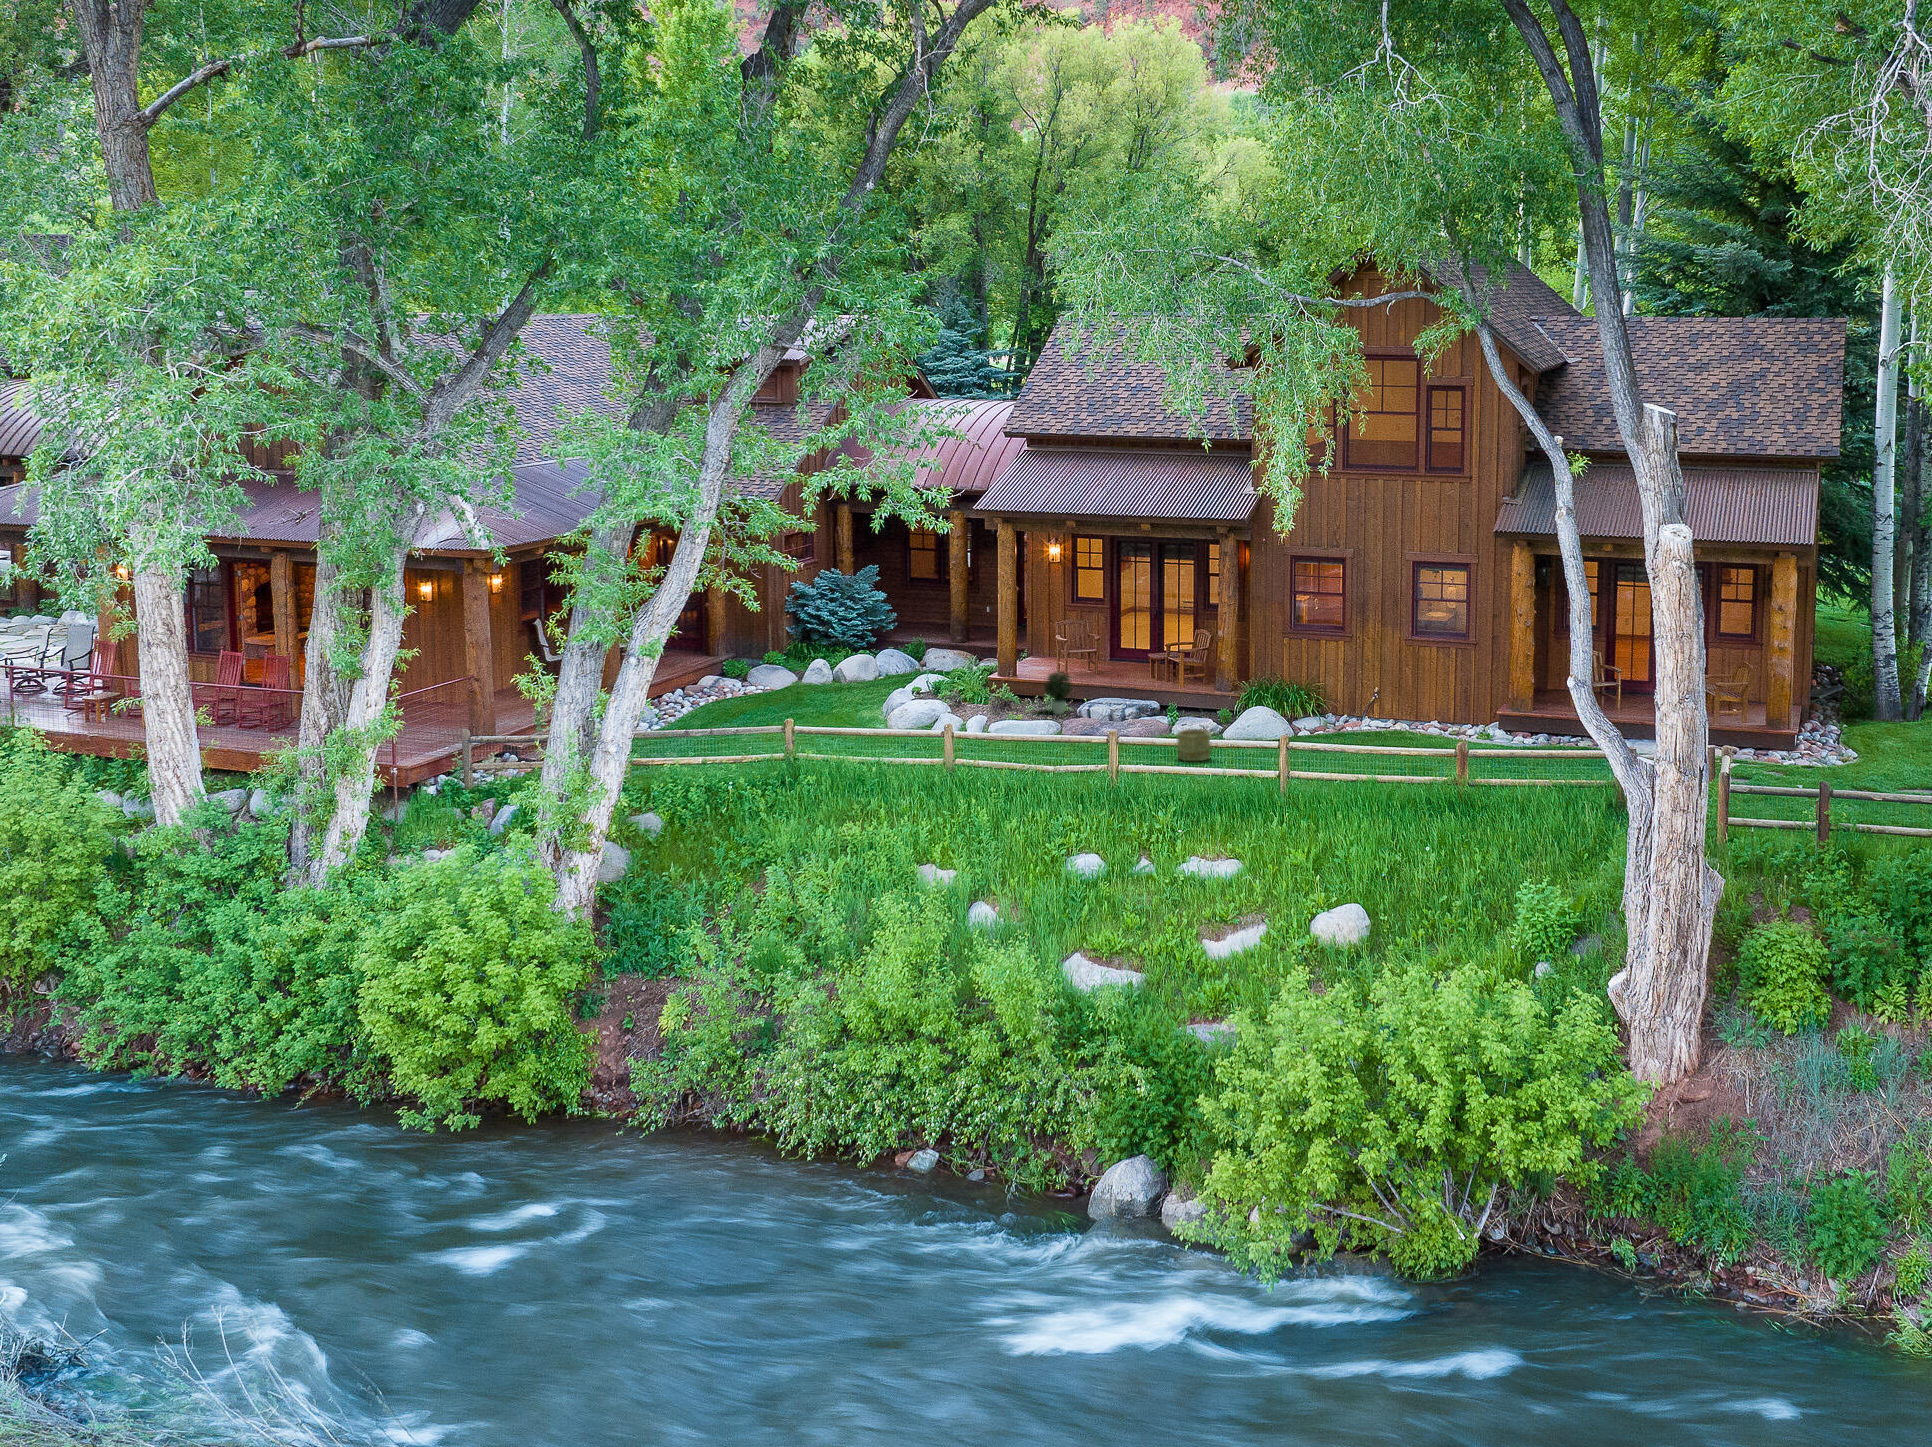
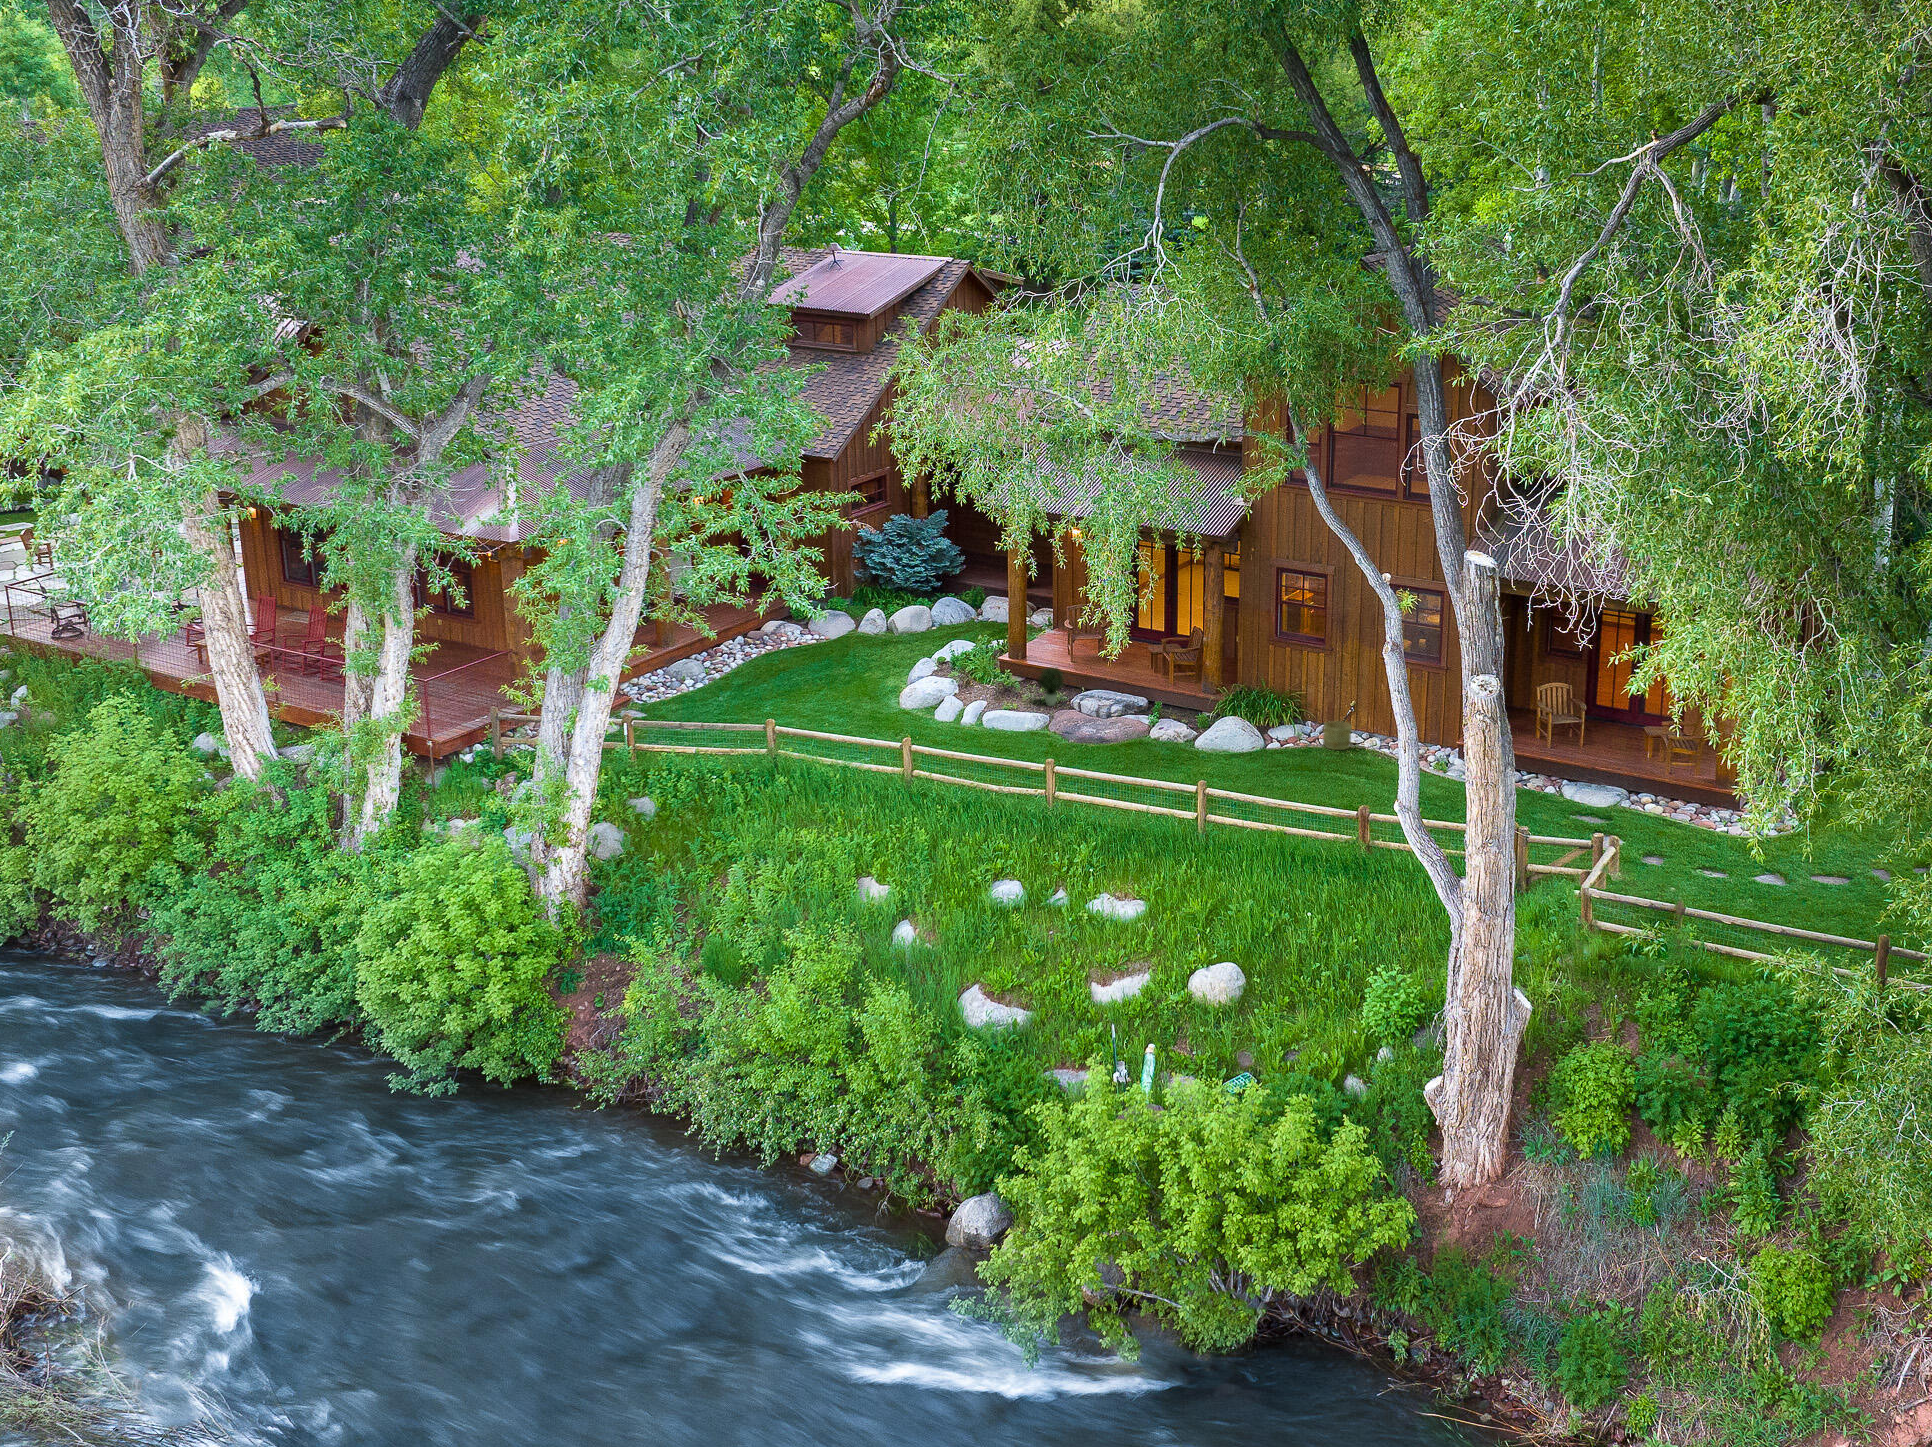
wooden bucket: present [1177,729,1210,761] -> present [1323,721,1352,750]

